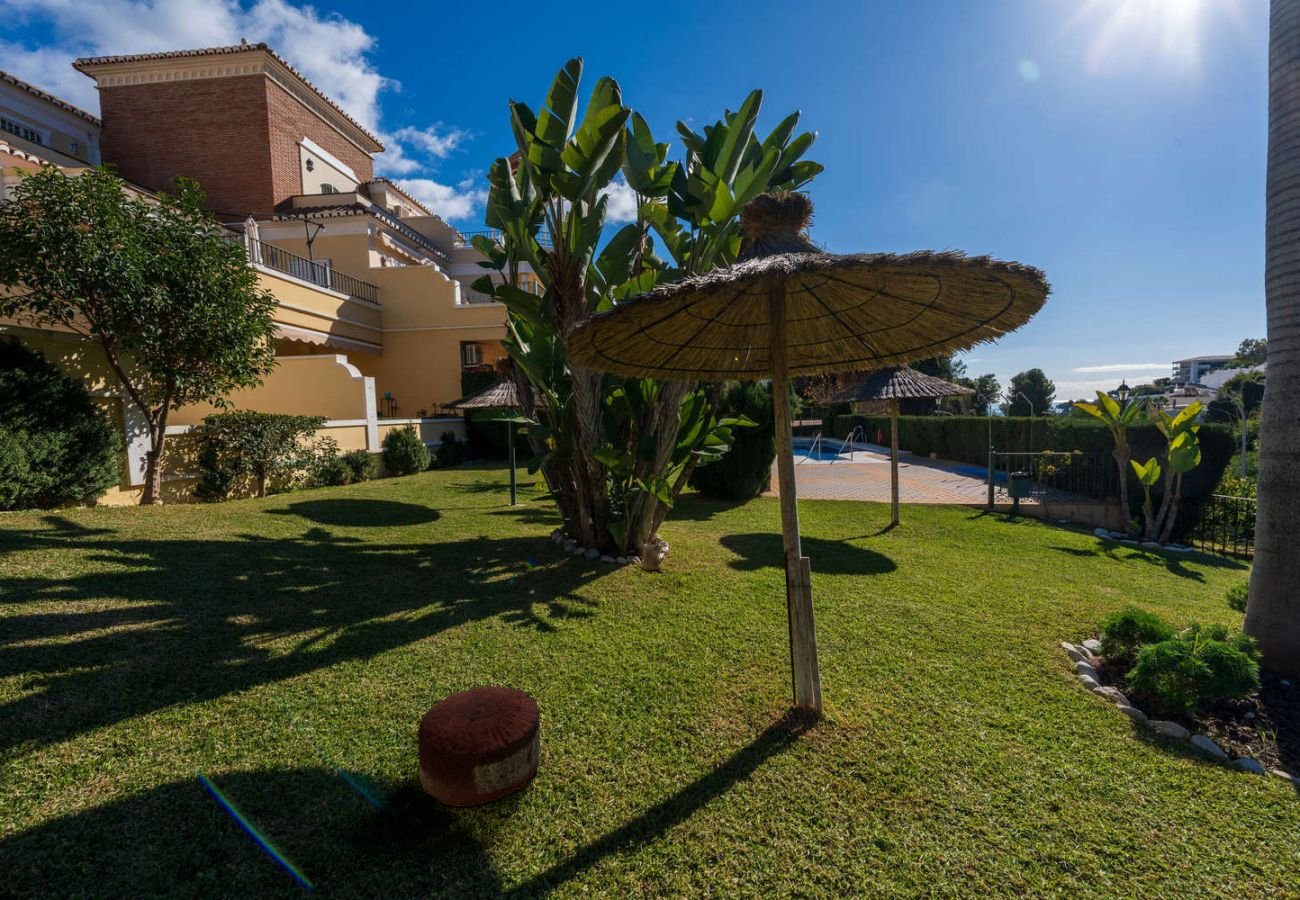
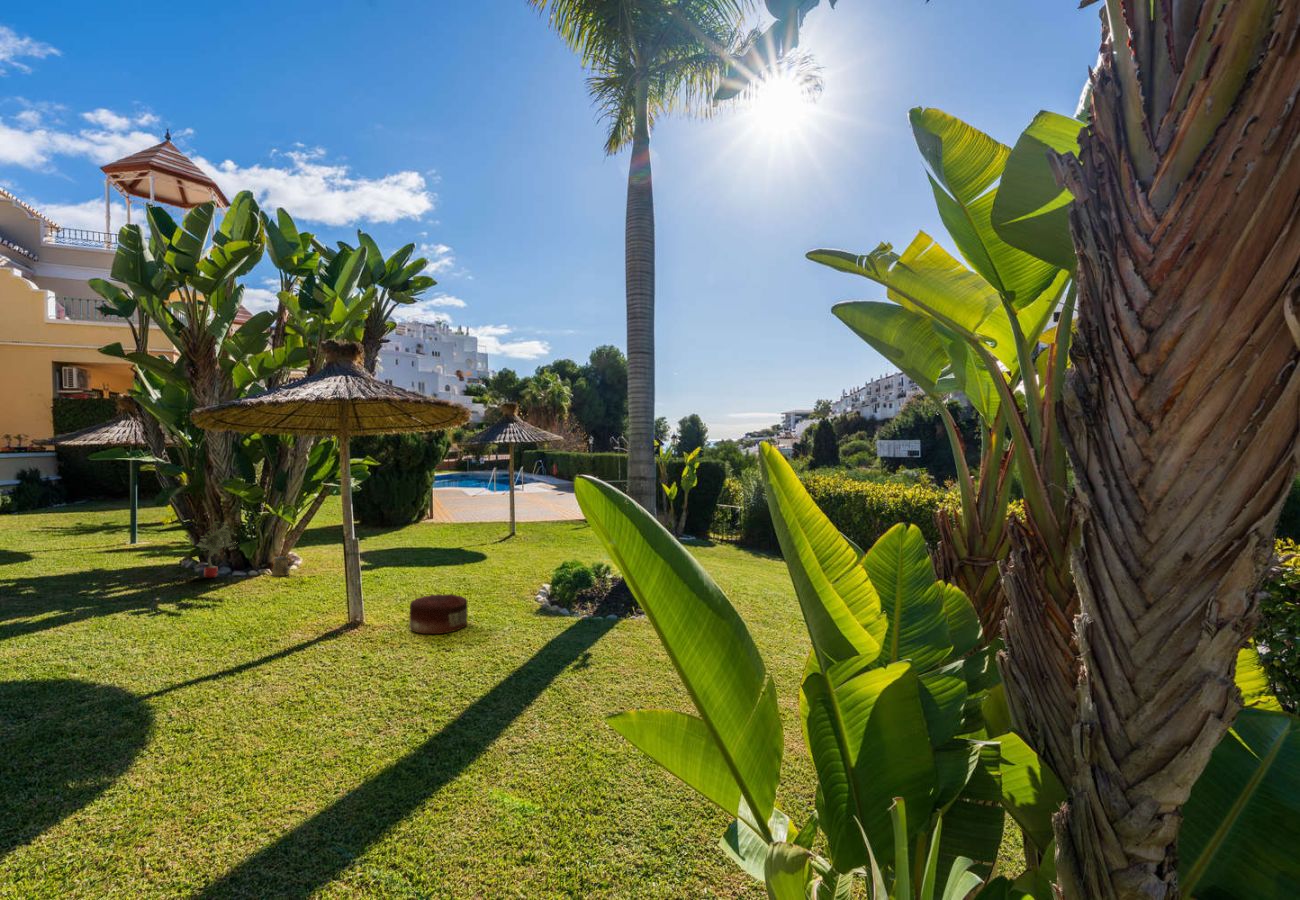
potted tree: none [566,497,606,565] -> present [198,522,234,578]
pouf: present [417,684,540,807] -> present [409,594,468,634]

